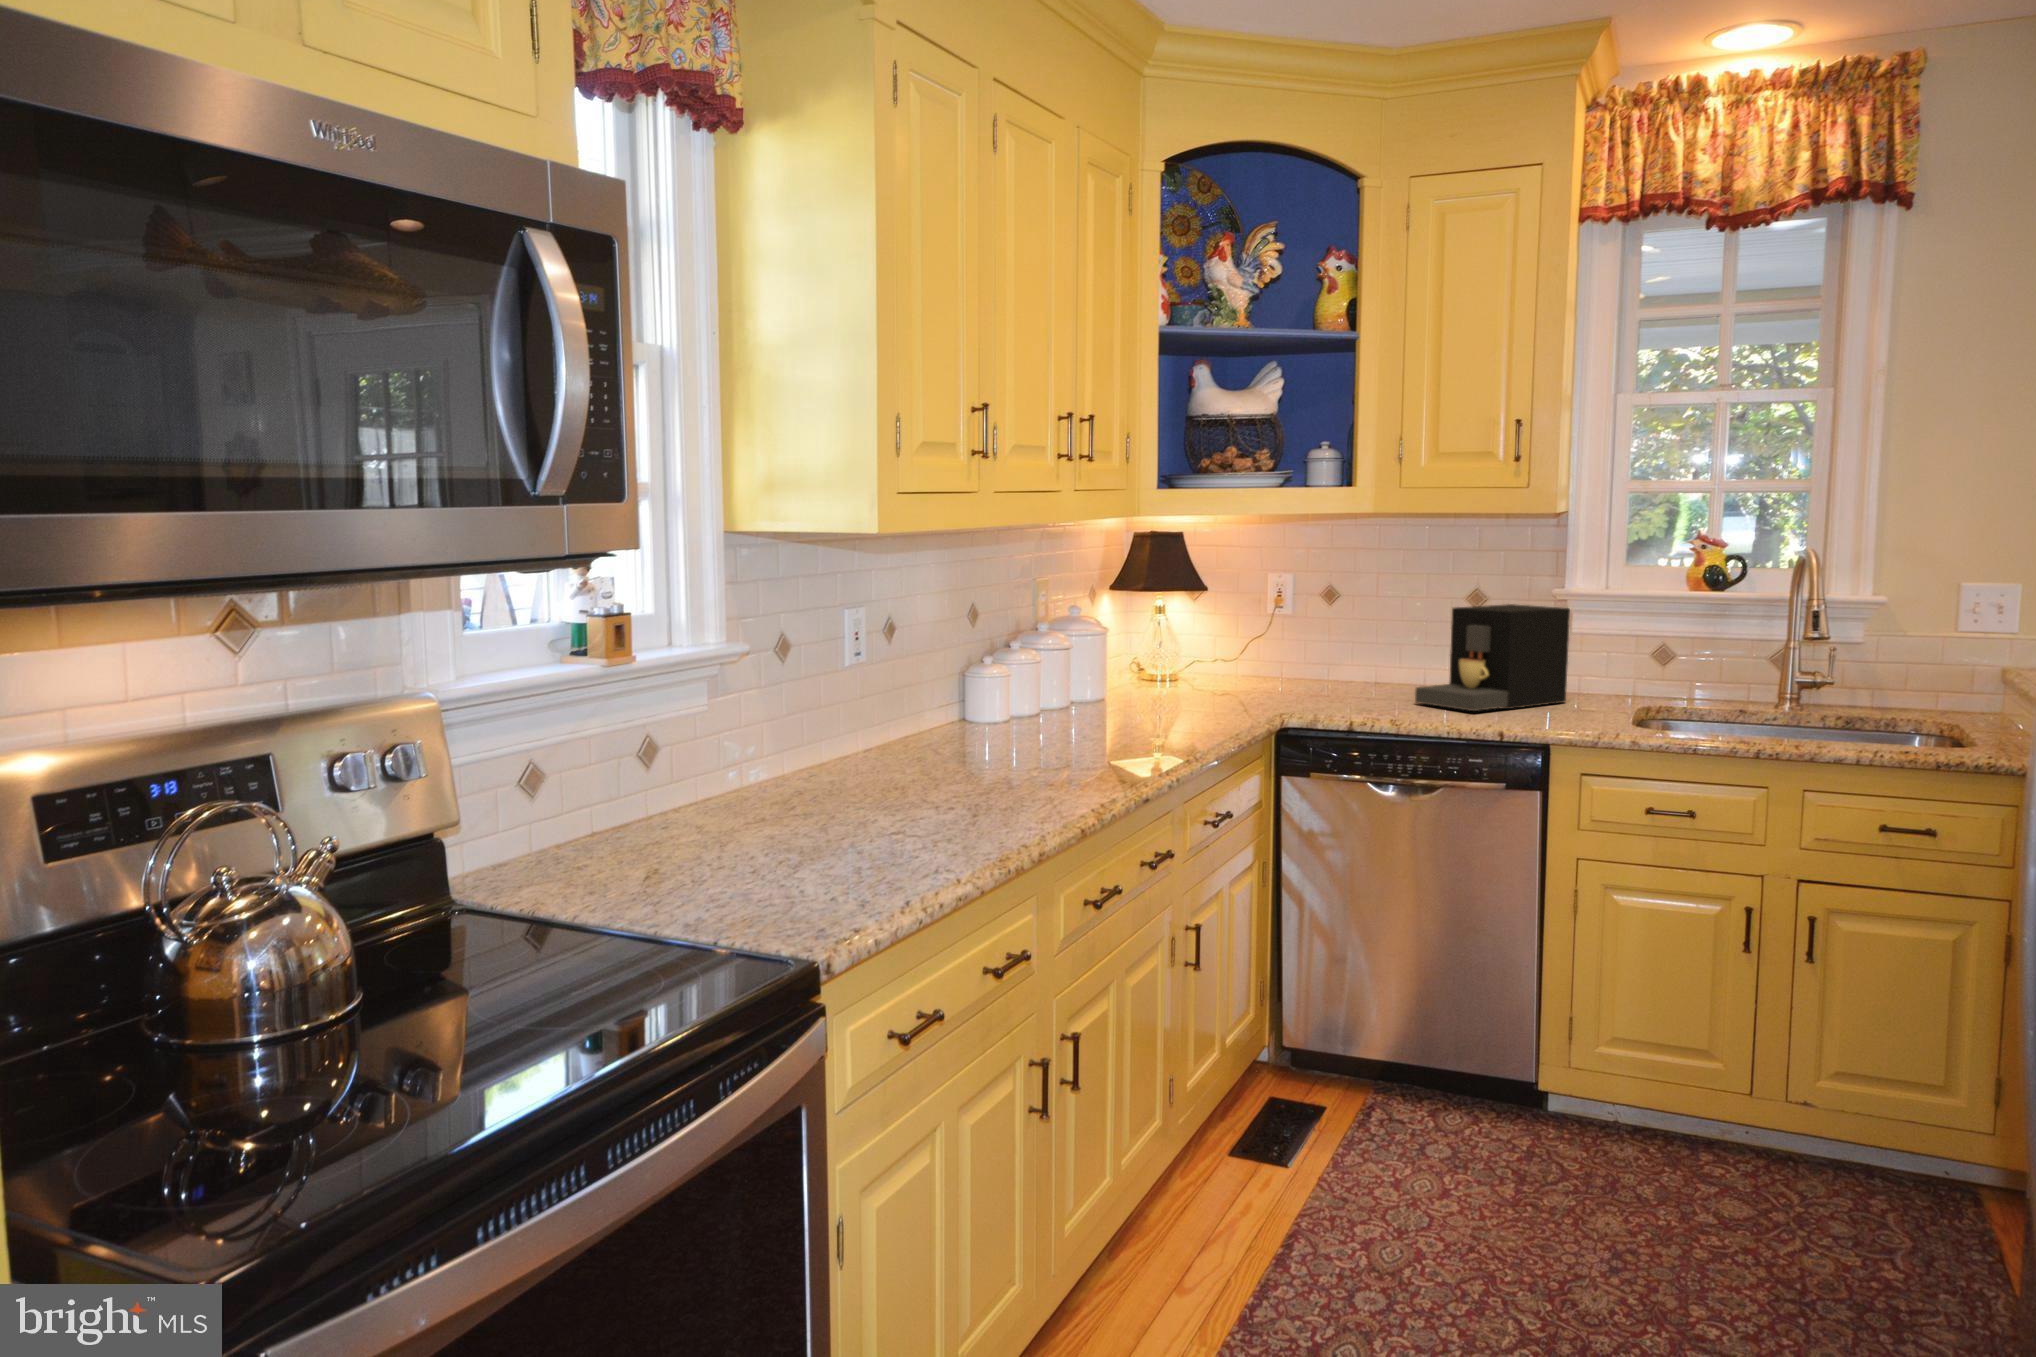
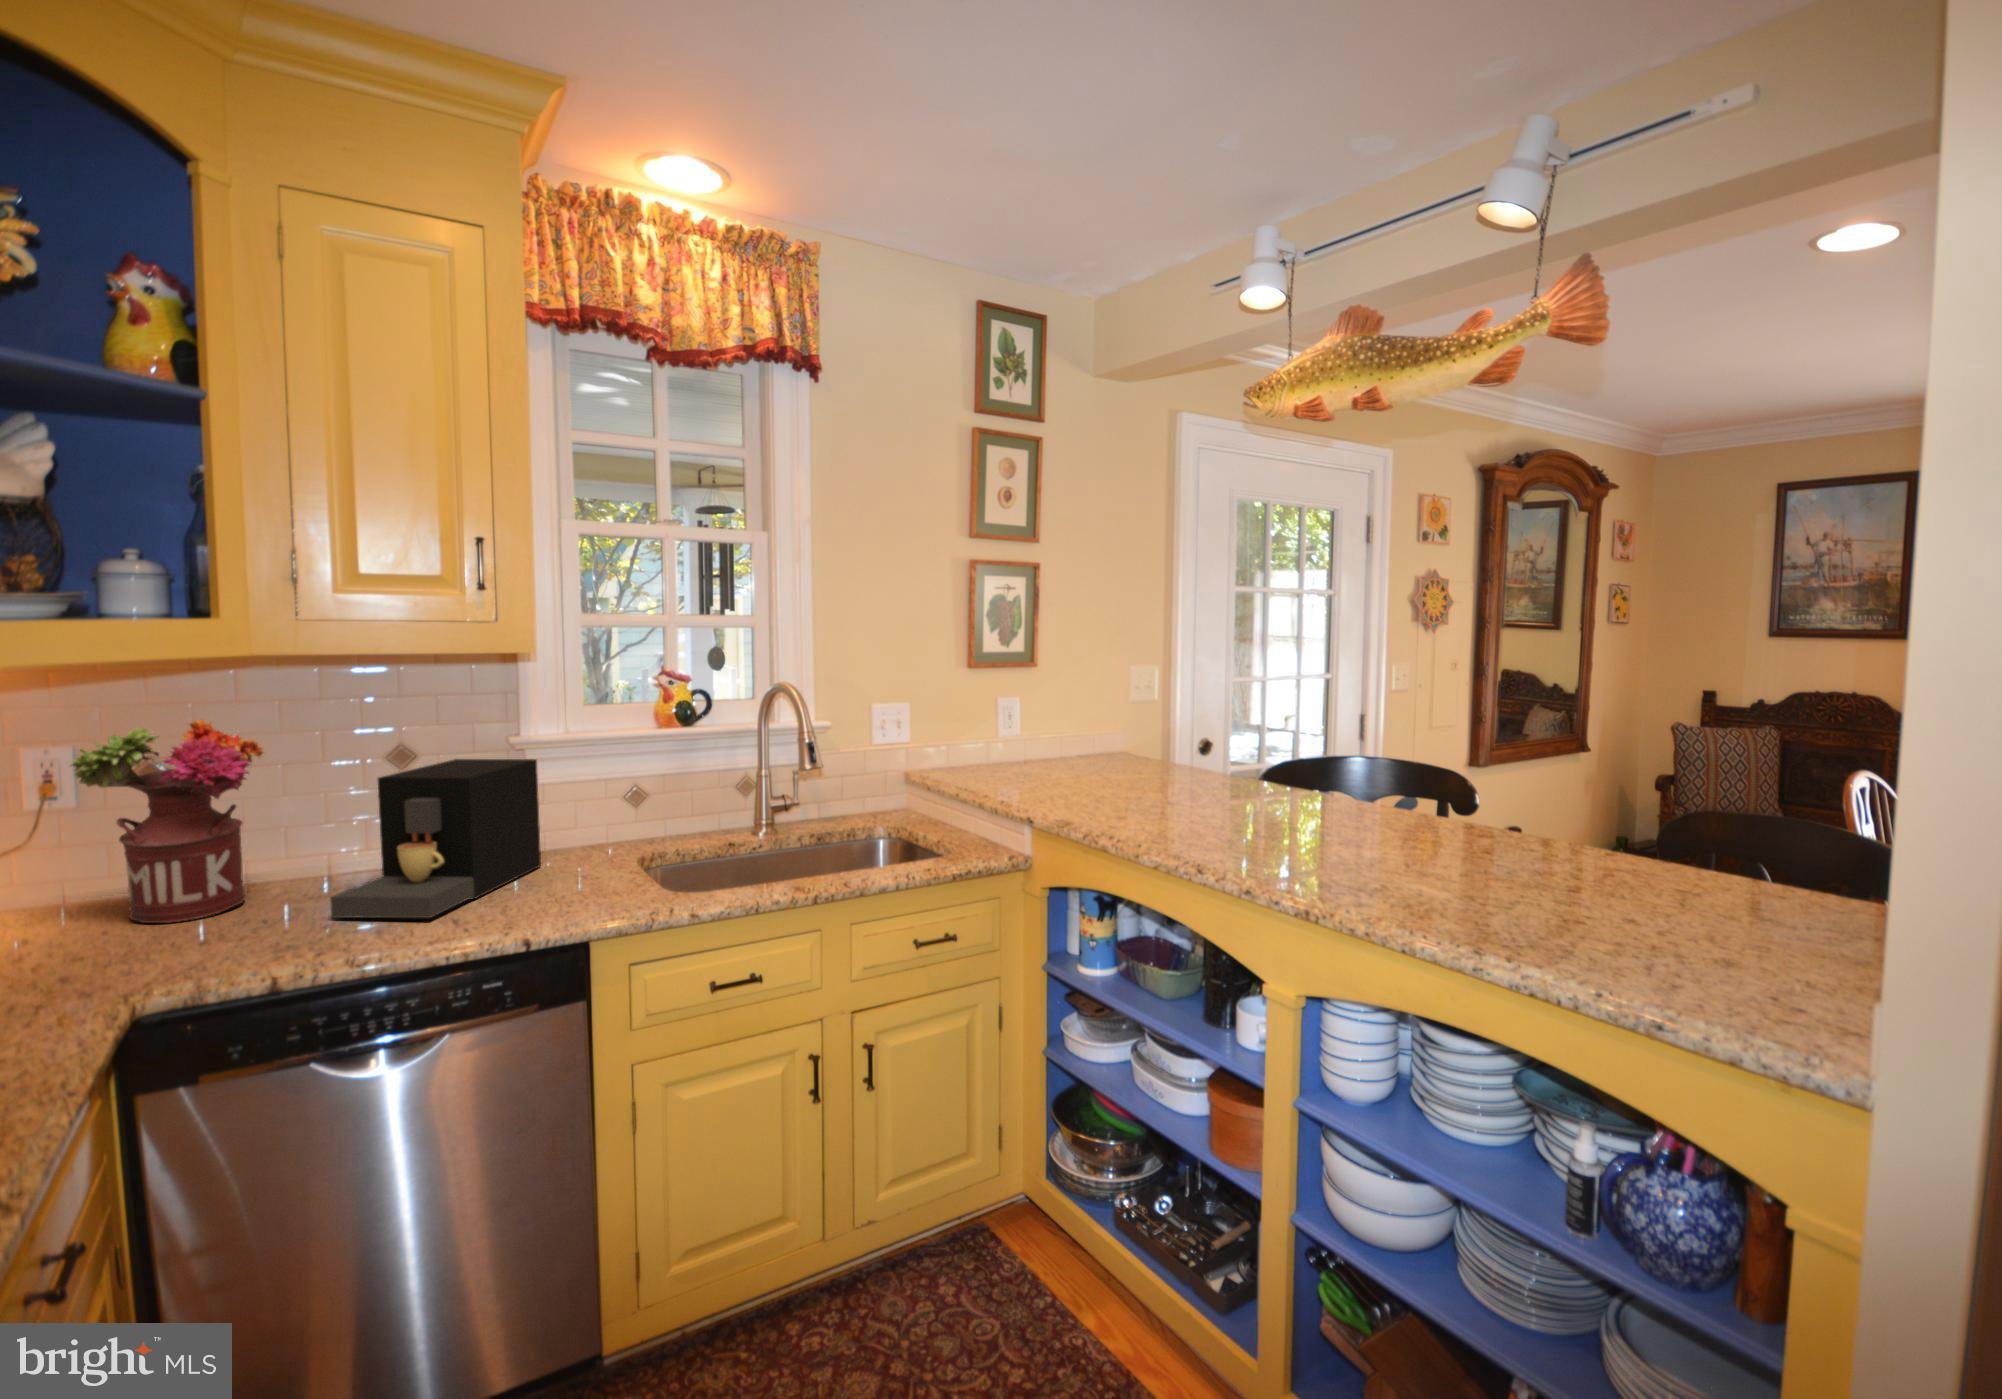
flower arrangement: none [1290,557,1387,693] -> present [71,719,264,923]

